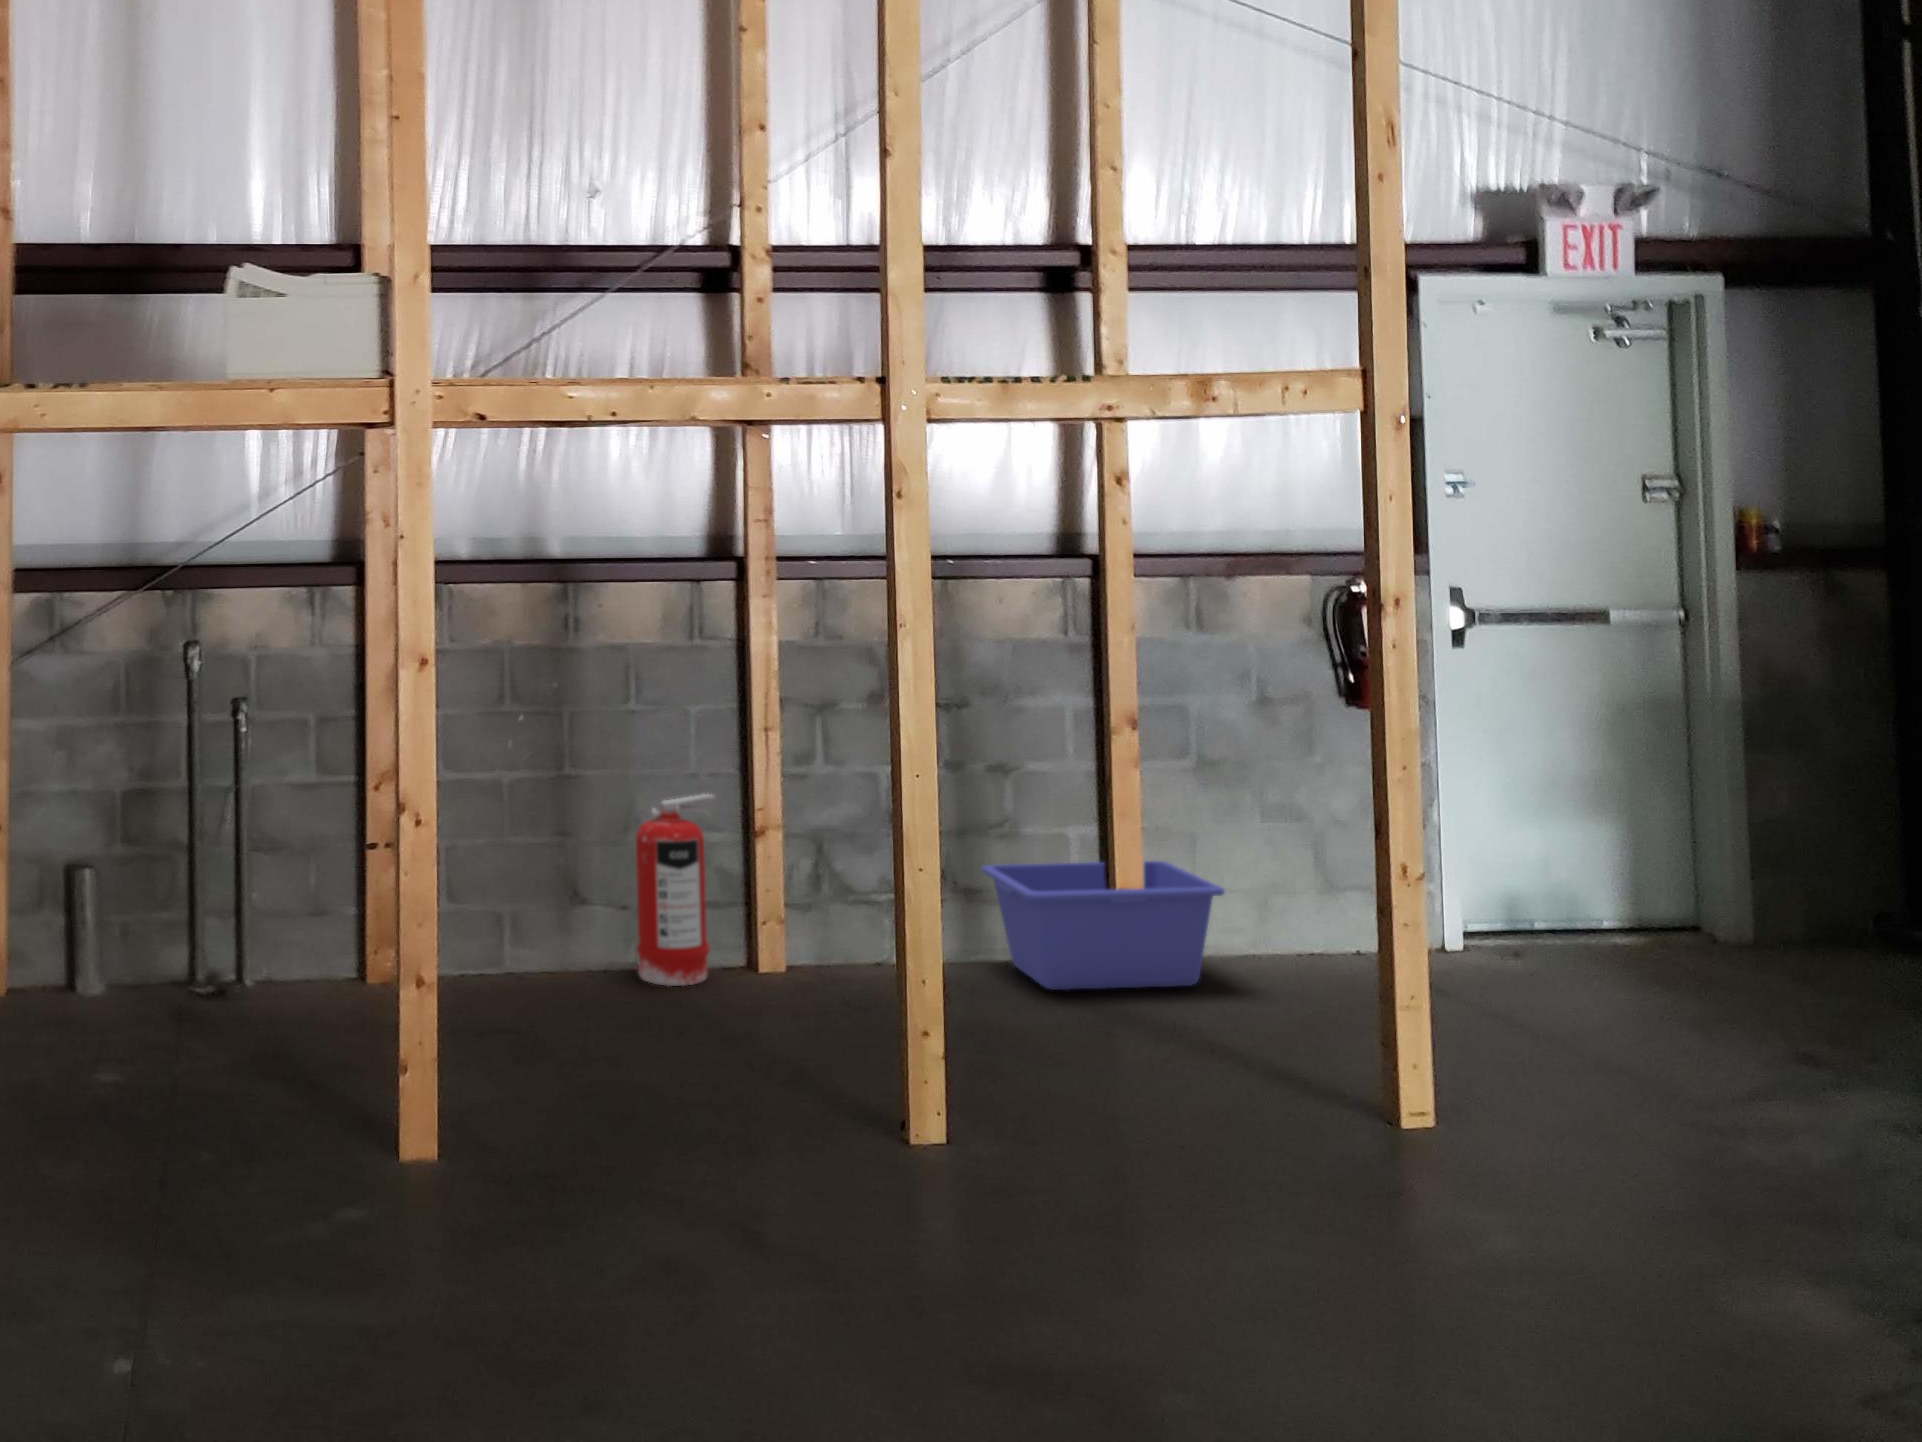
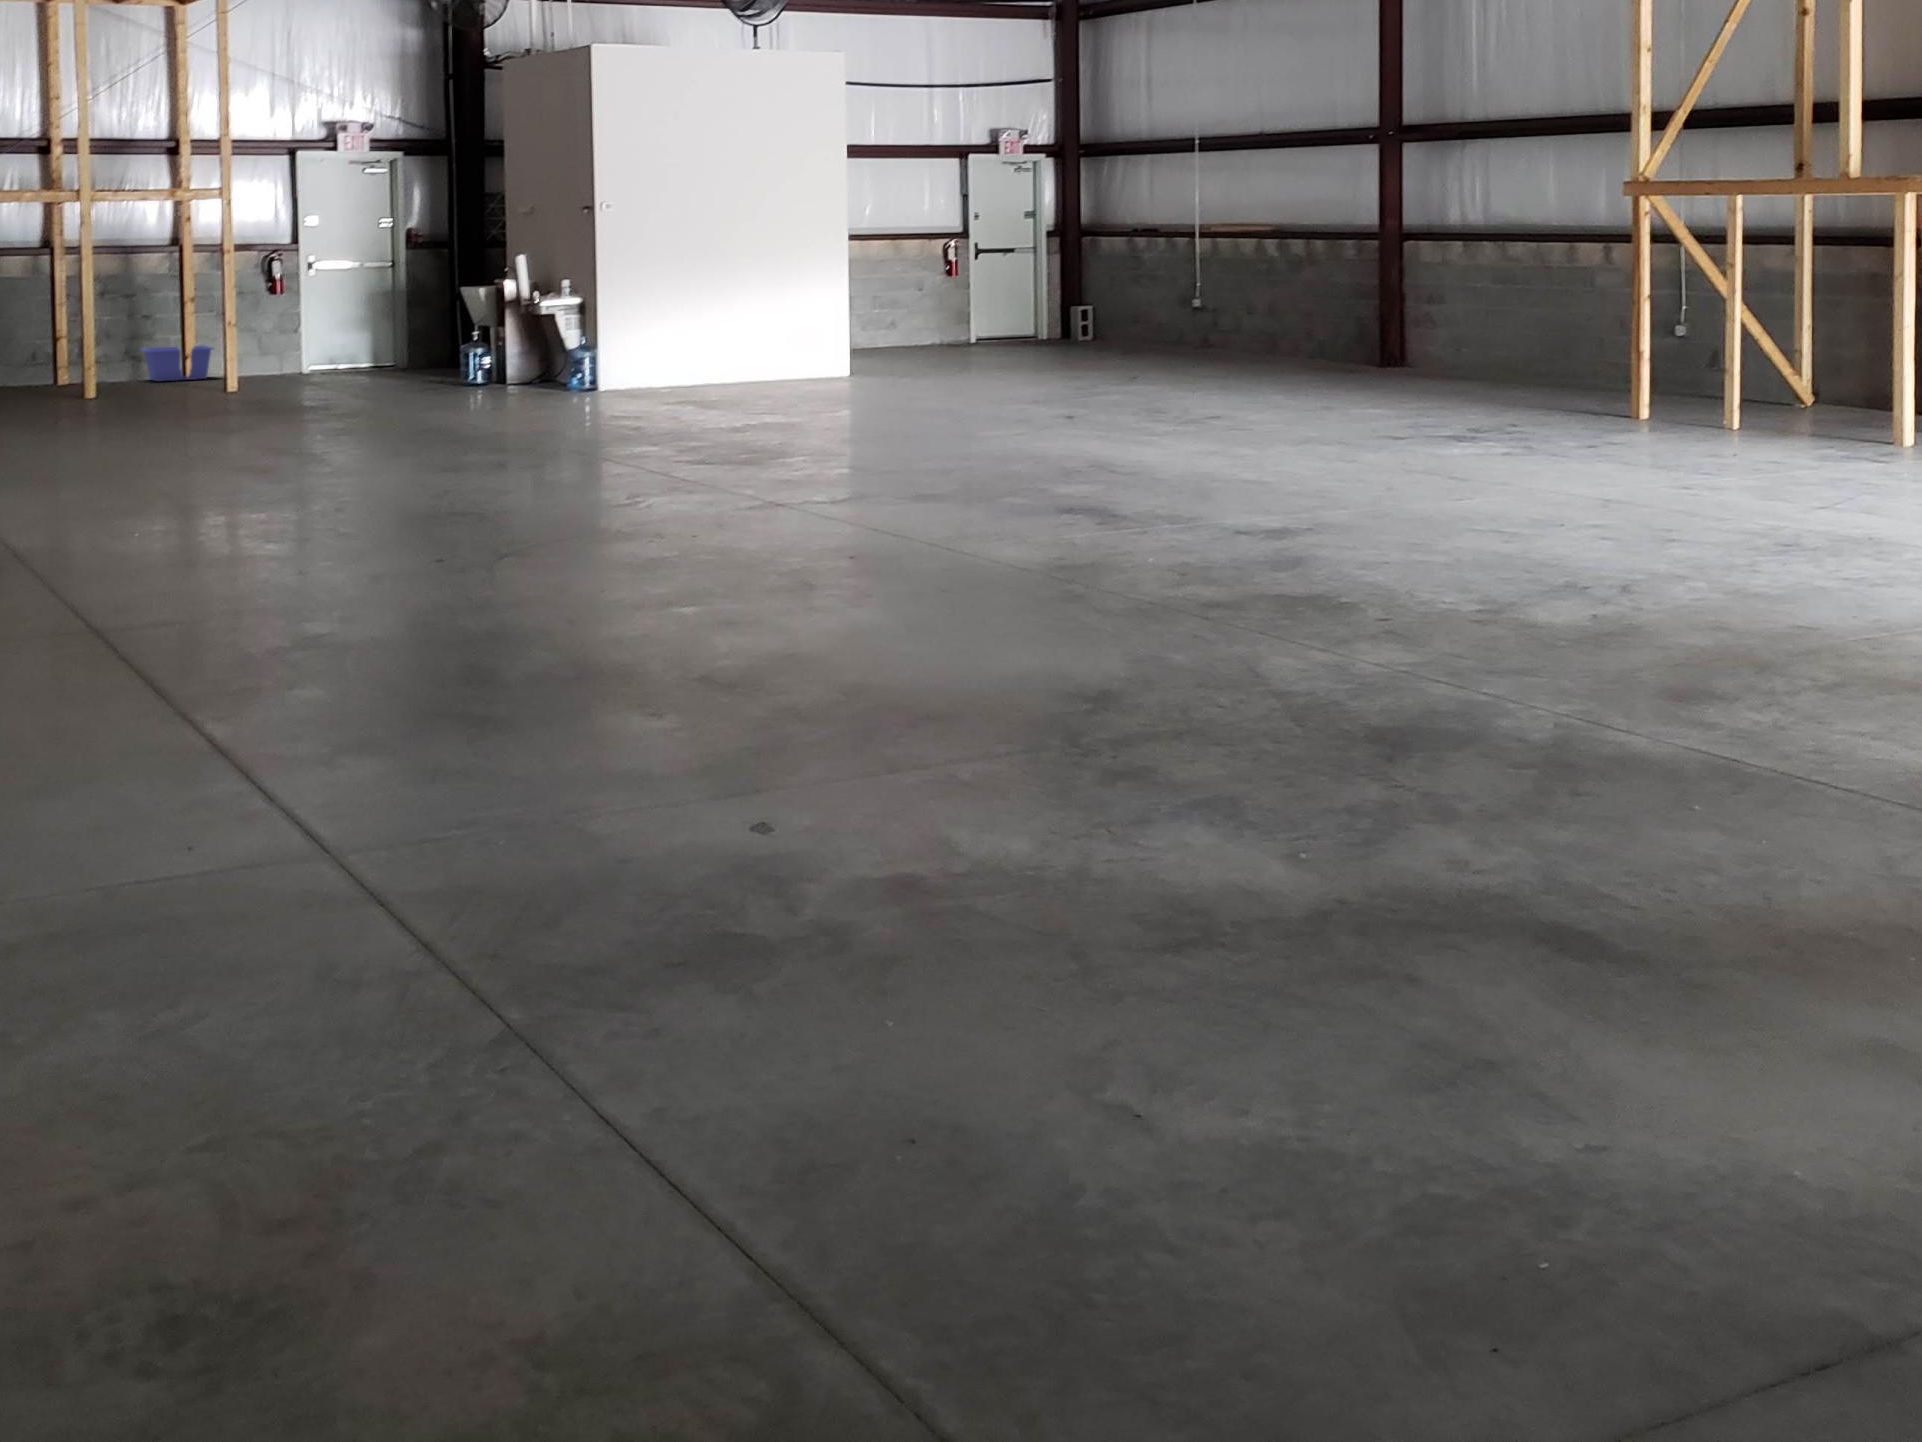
fire extinguisher: present [636,794,715,986] -> none [14,326,44,387]

